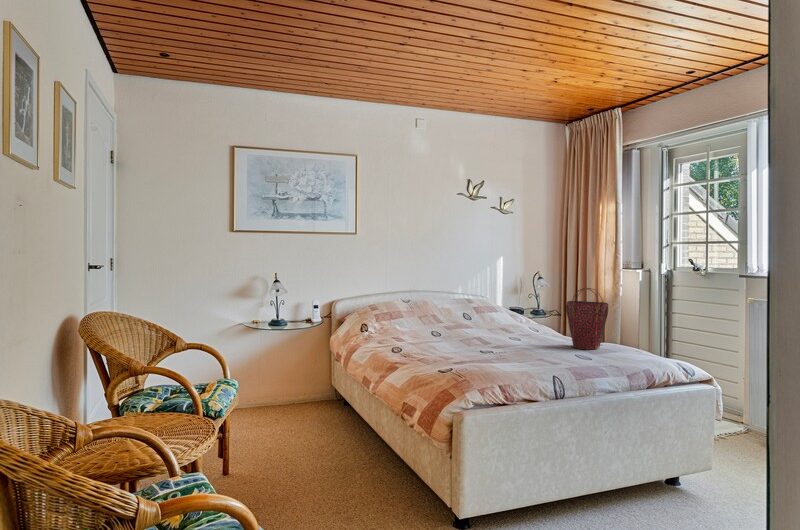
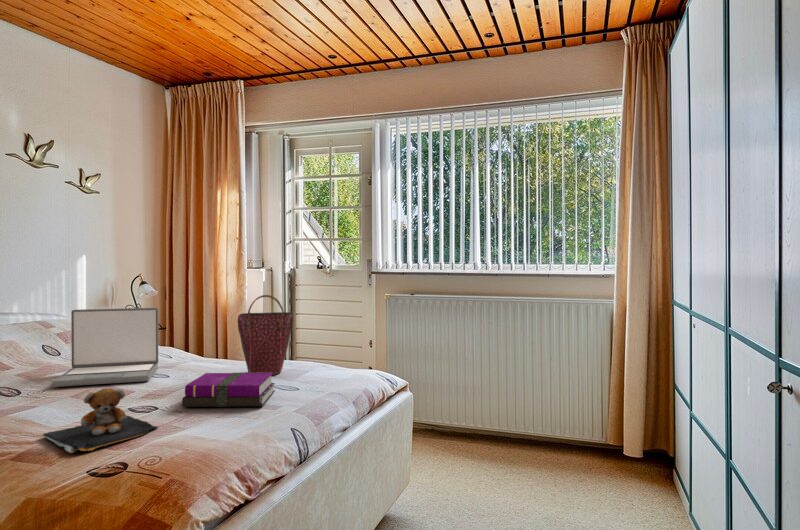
laptop: none [458,292,523,341] -> present [52,308,158,387]
teddy bear: none [433,333,486,363] -> present [42,388,158,453]
notebook: none [508,338,576,363] -> present [182,373,275,407]

